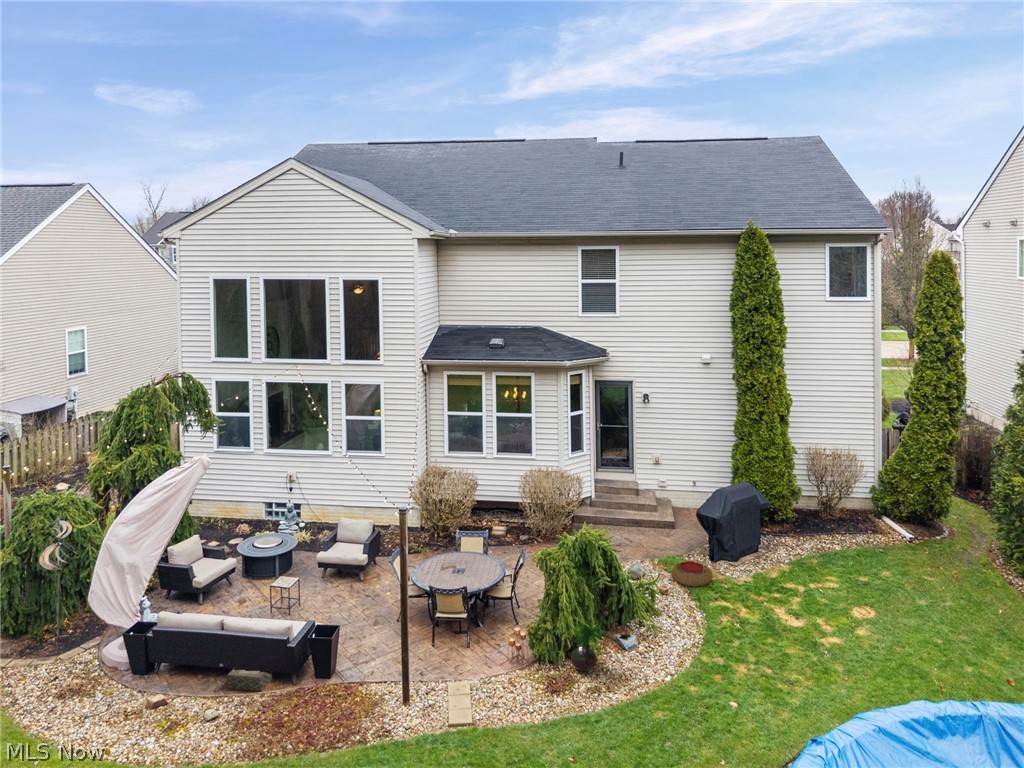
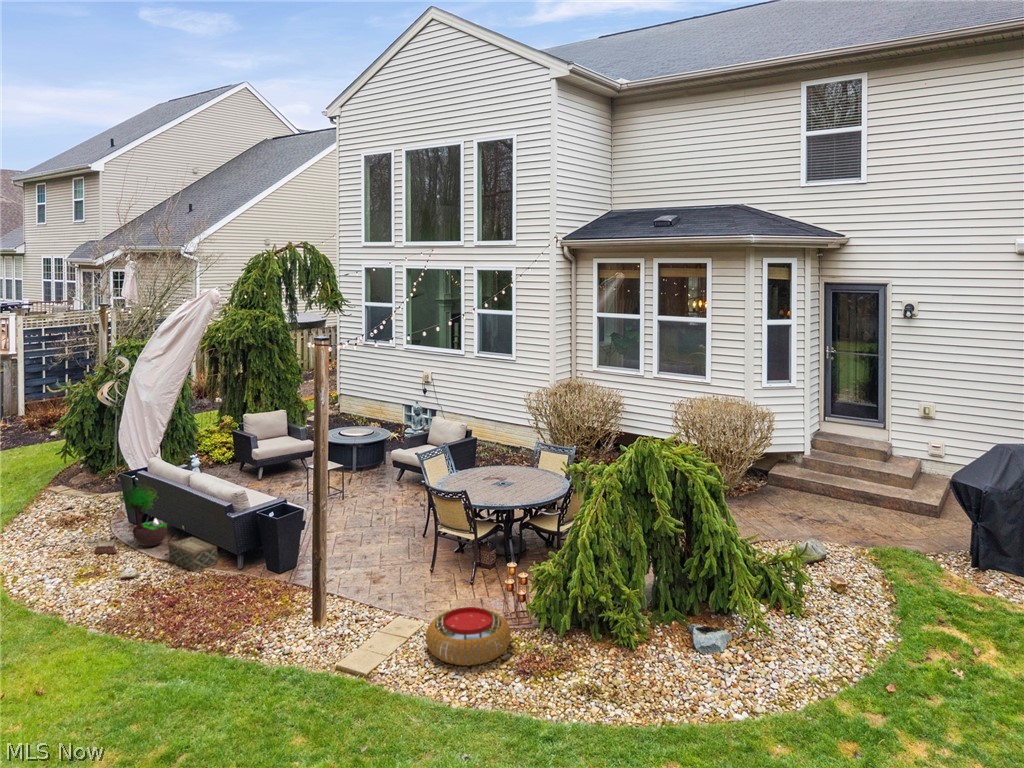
pouf: present [672,561,712,586] -> present [426,607,511,666]
potted tree: present [571,624,600,671] -> present [118,486,167,546]

